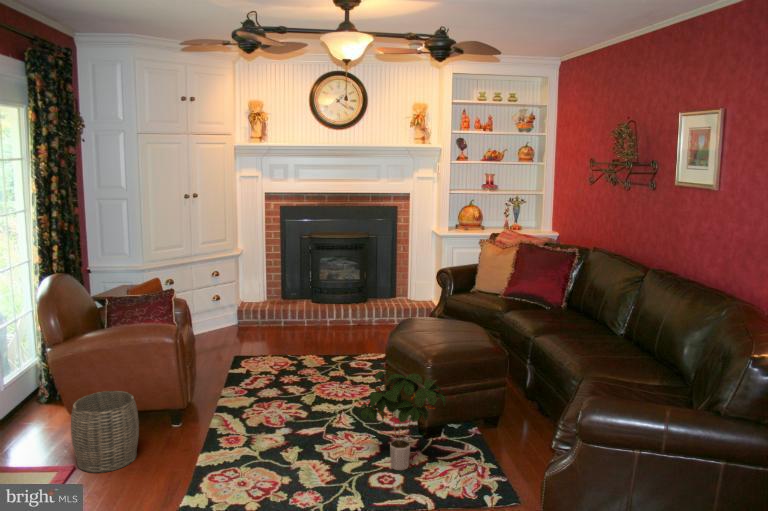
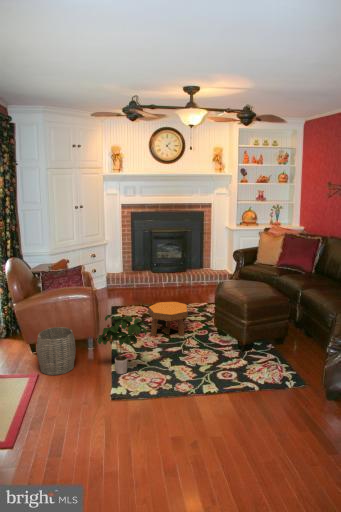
footstool: none [279,351,346,409] -> present [148,302,188,336]
potted plant: present [358,371,446,470] -> present [96,315,147,374]

